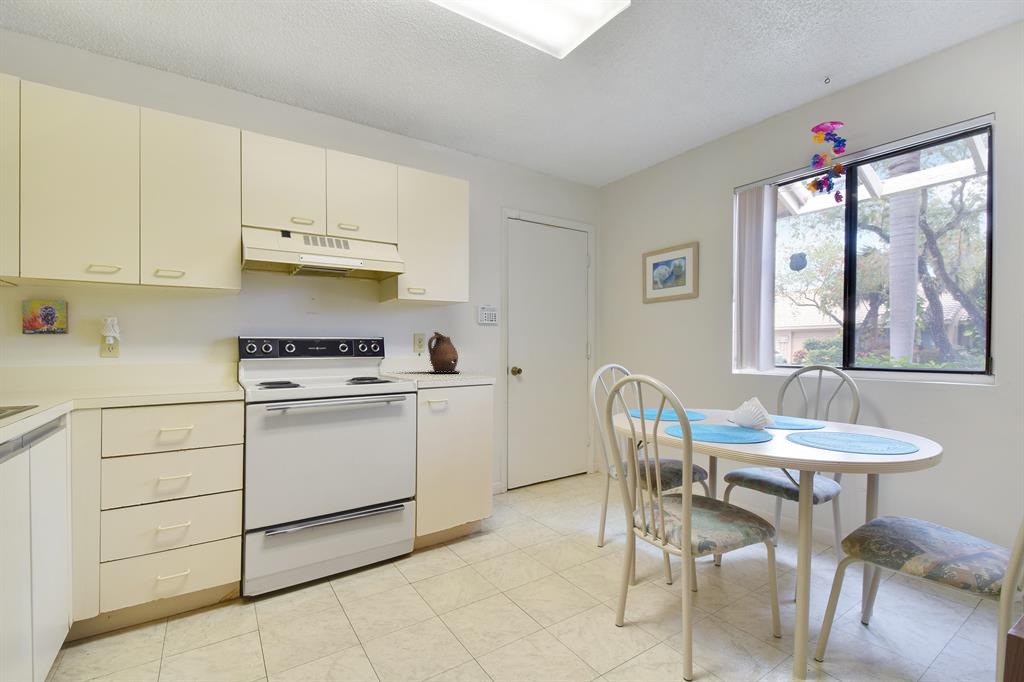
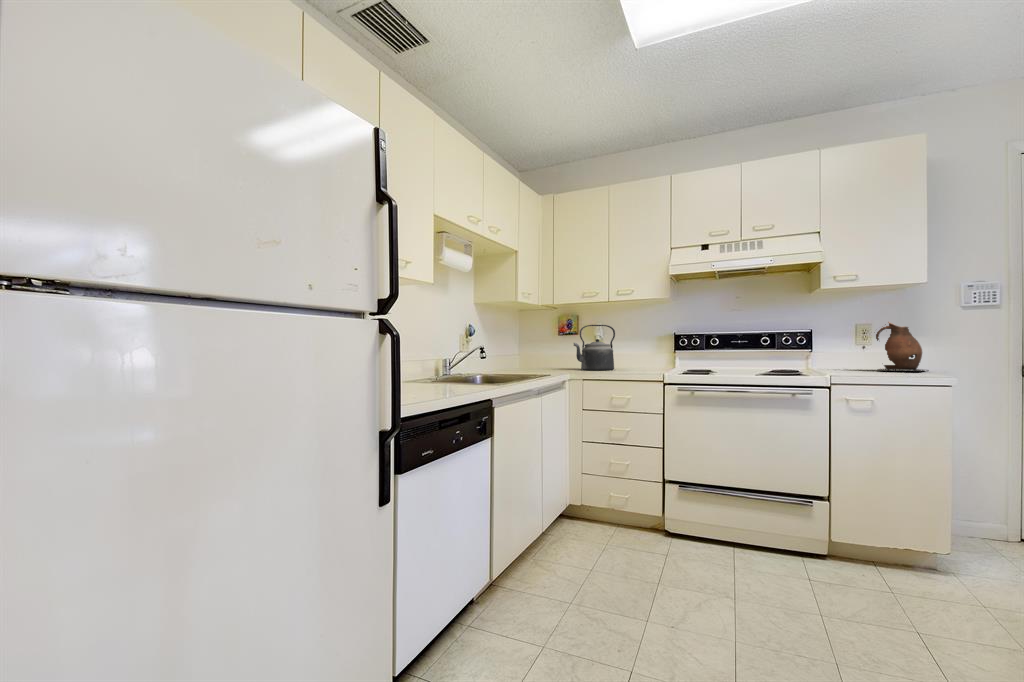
kettle: none [60,322,143,392] -> present [574,325,615,370]

